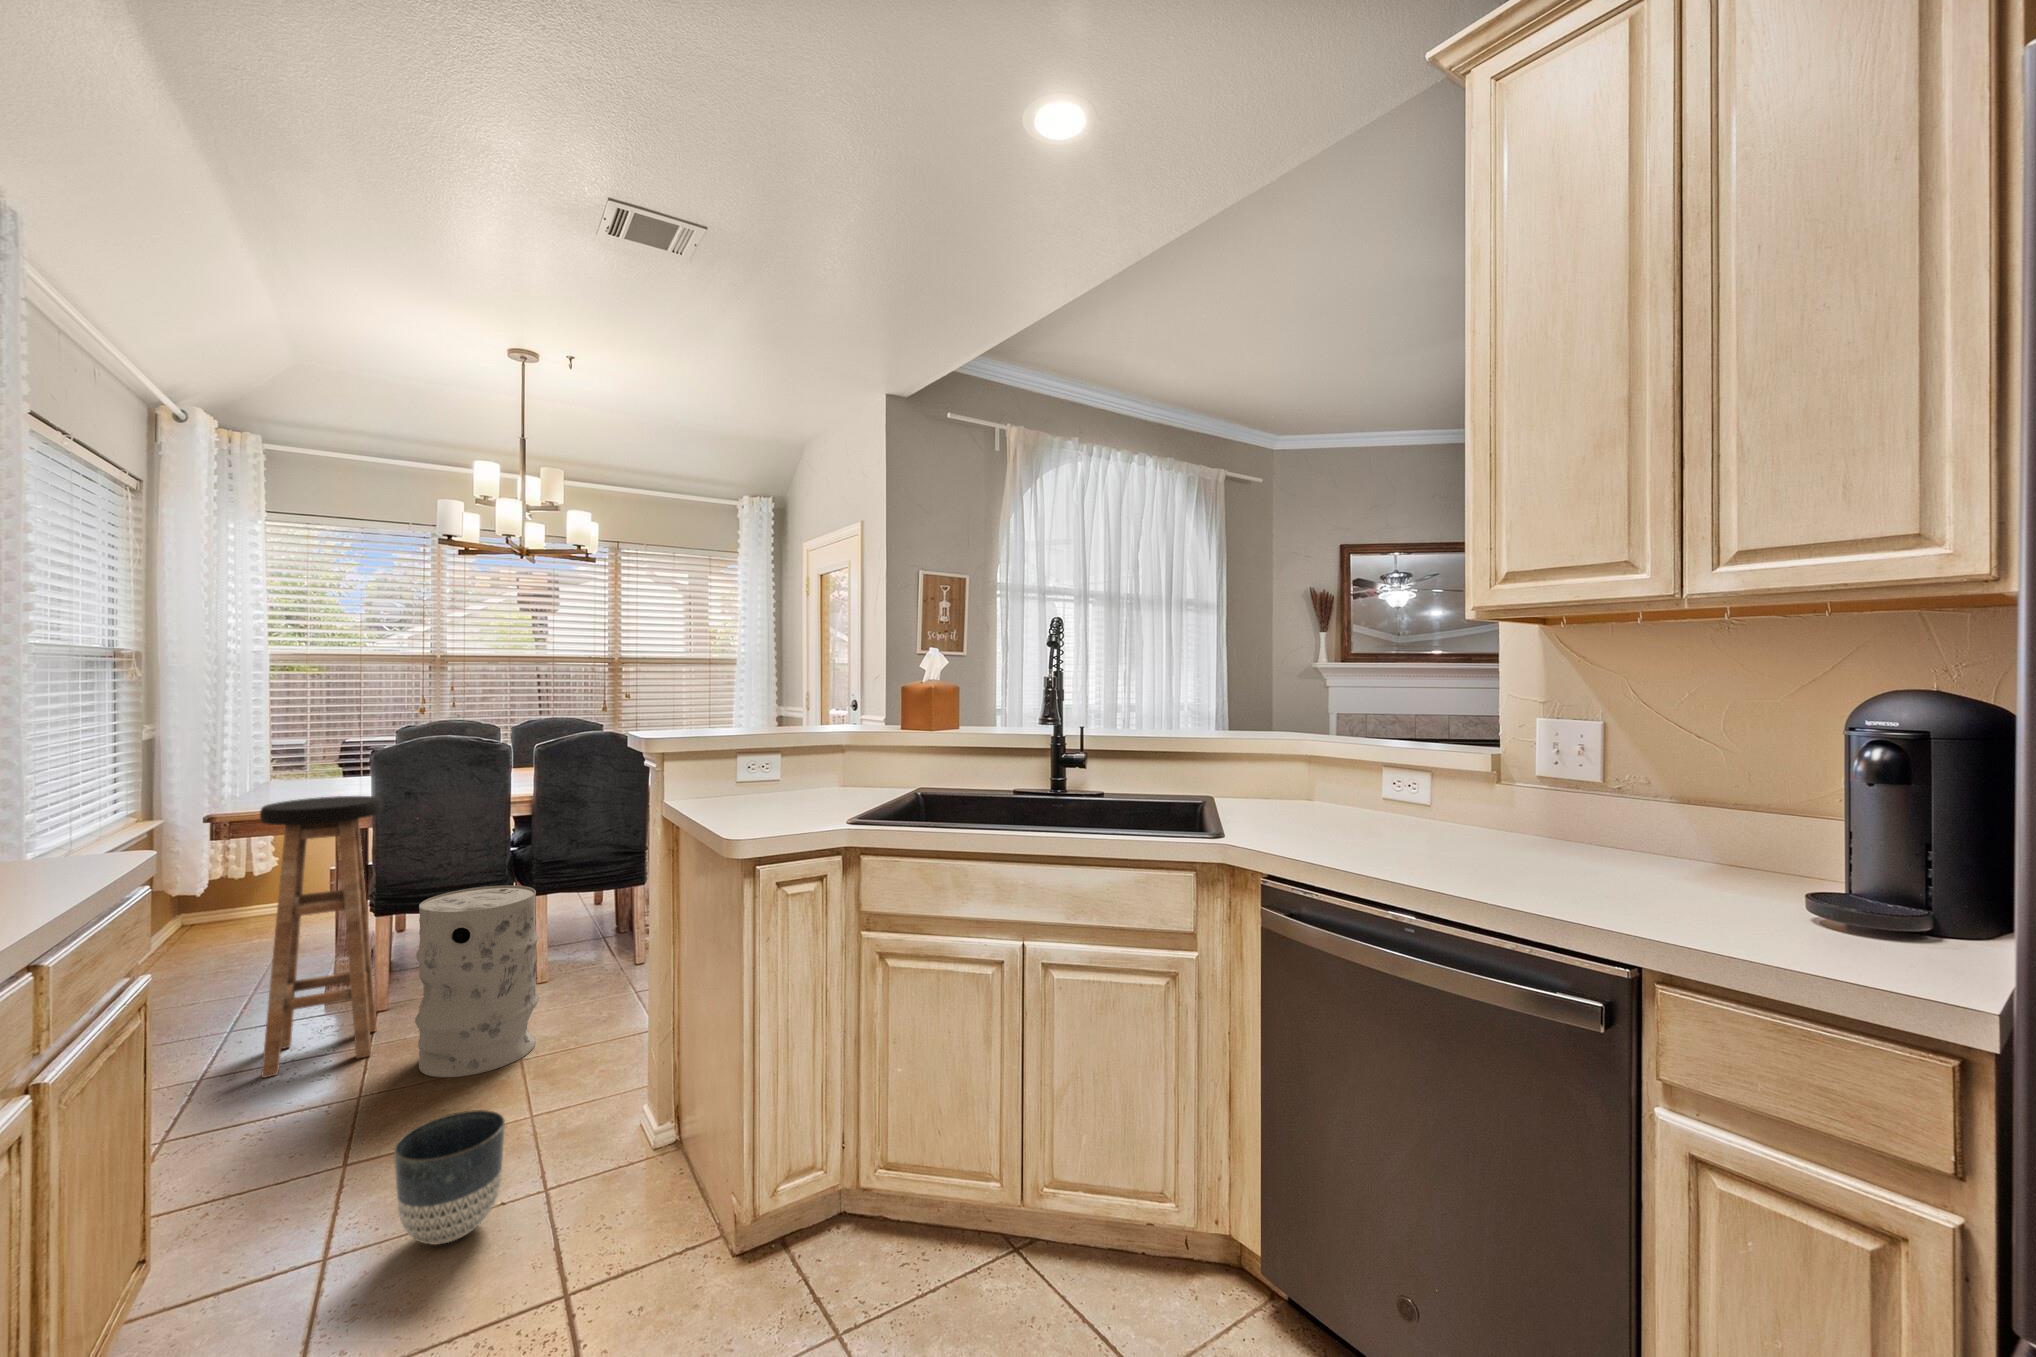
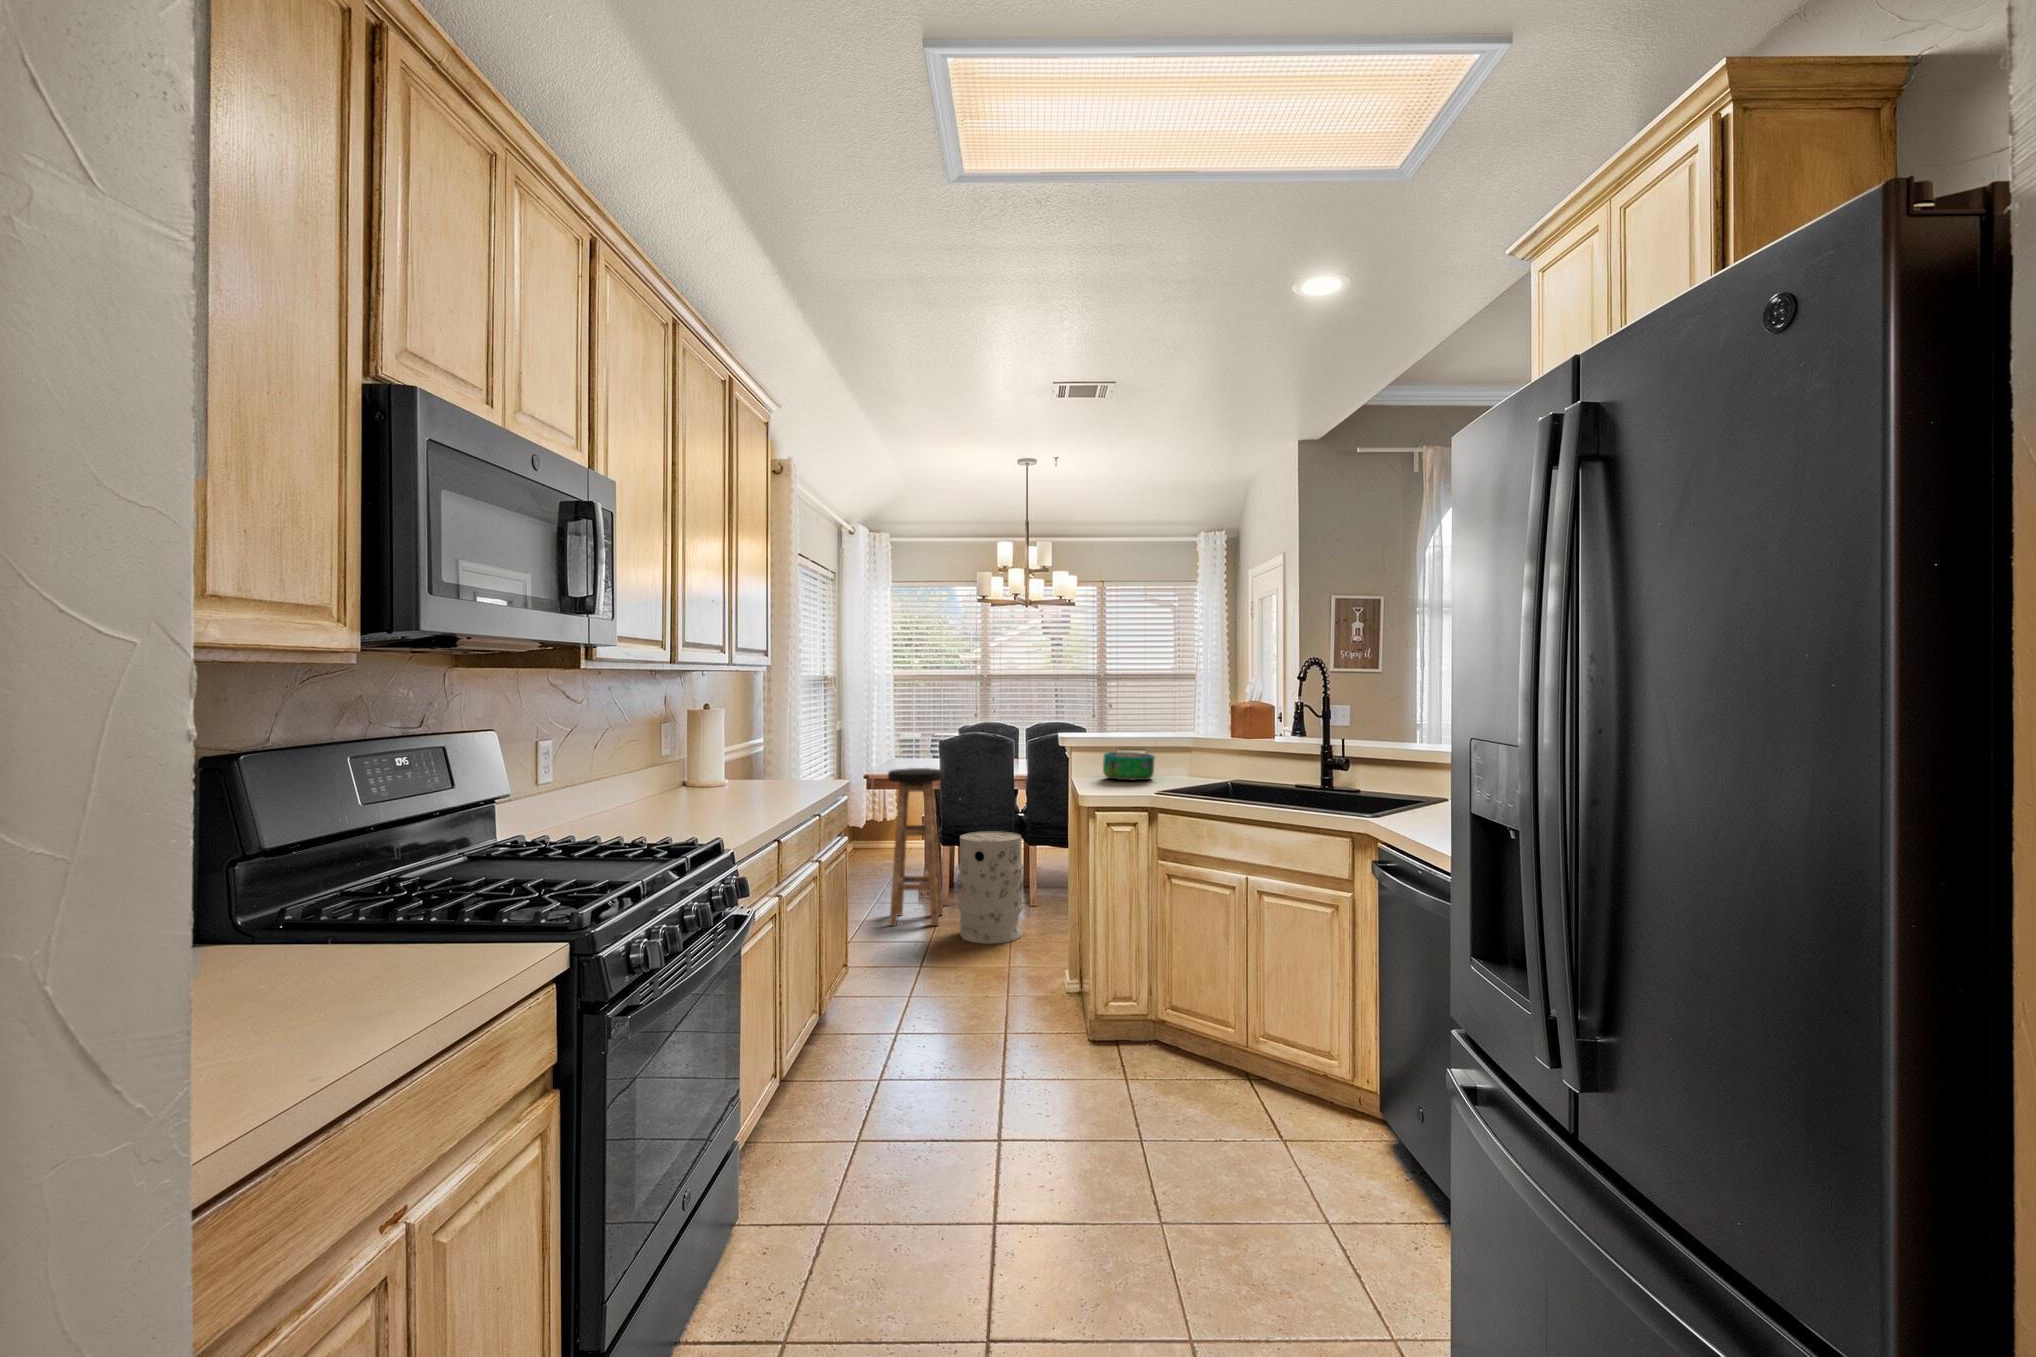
decorative bowl: none [725,755,808,801] -> present [1103,752,1154,780]
planter: present [394,1110,505,1244] -> none [939,940,988,1003]

